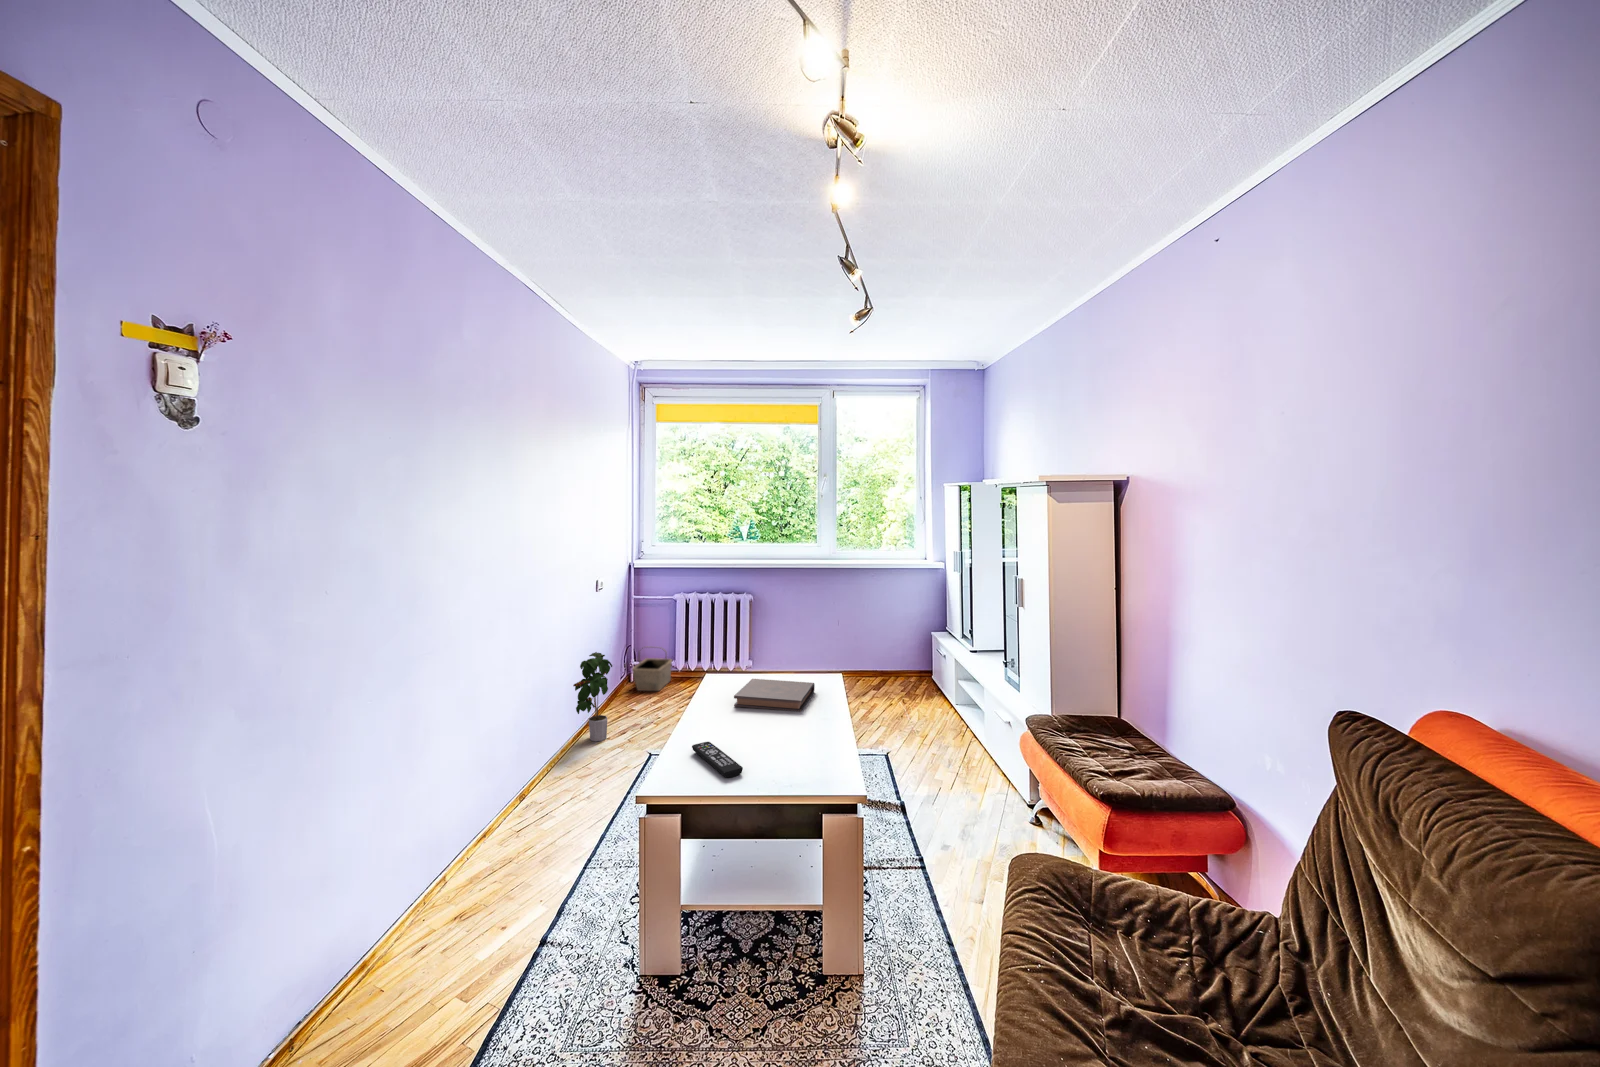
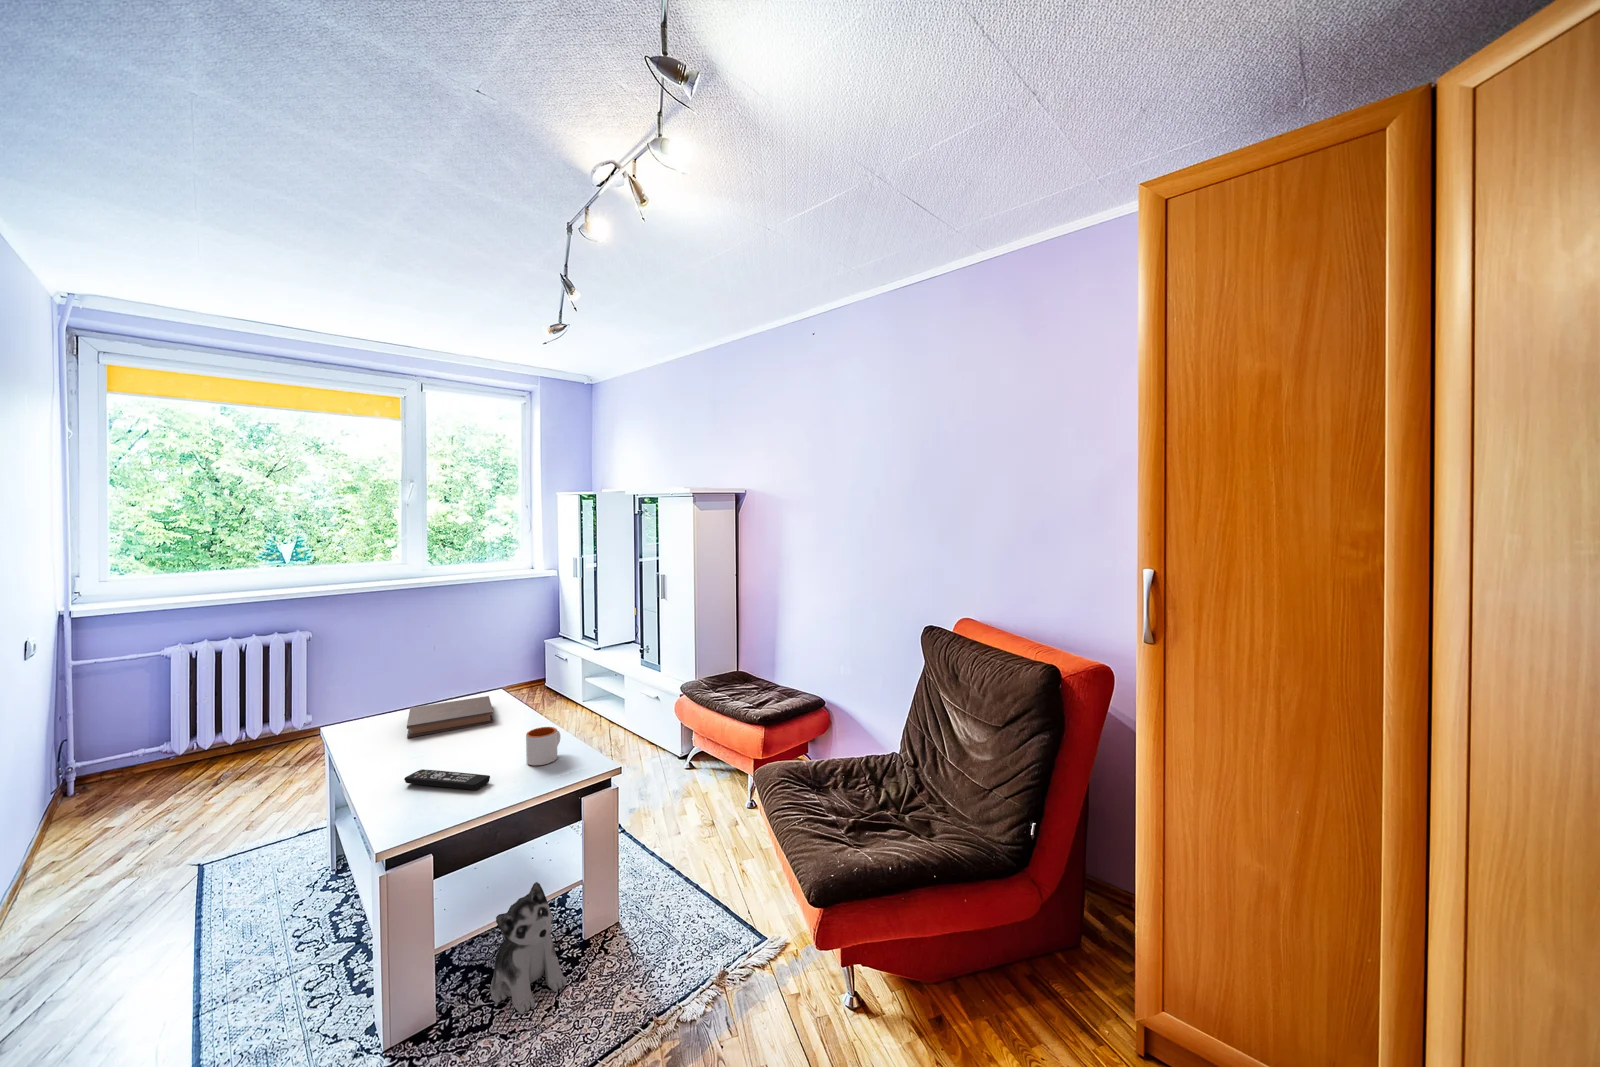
potted plant: present [573,652,612,741] -> none [16,744,88,881]
basket: present [632,658,672,691] -> none [86,725,166,796]
mug: none [784,732,821,773] -> present [526,727,560,766]
plush toy: none [723,891,790,1016] -> present [490,882,567,1014]

